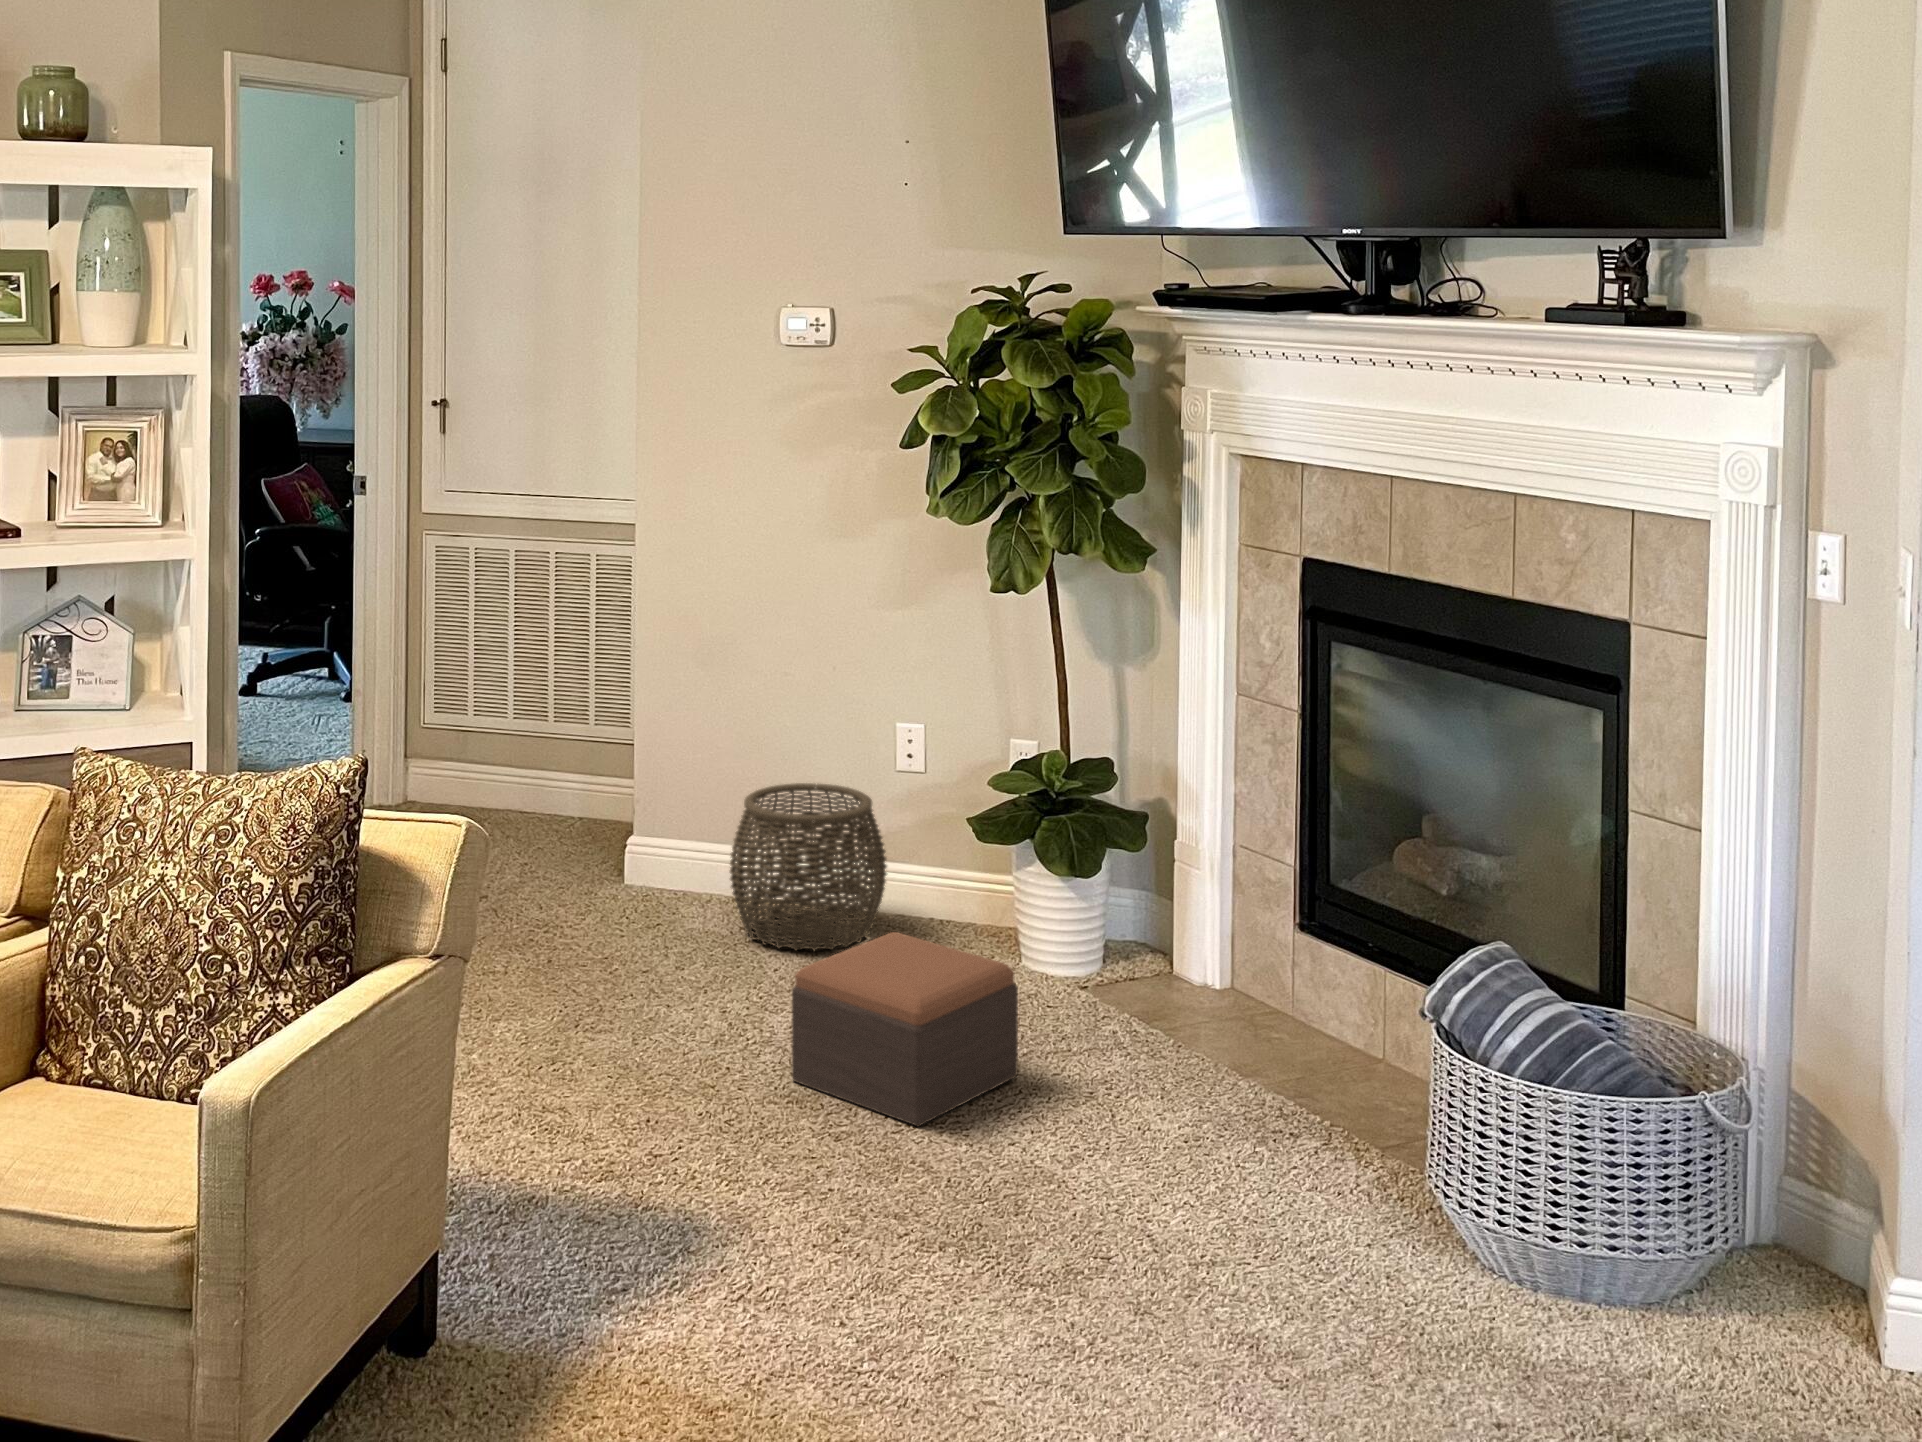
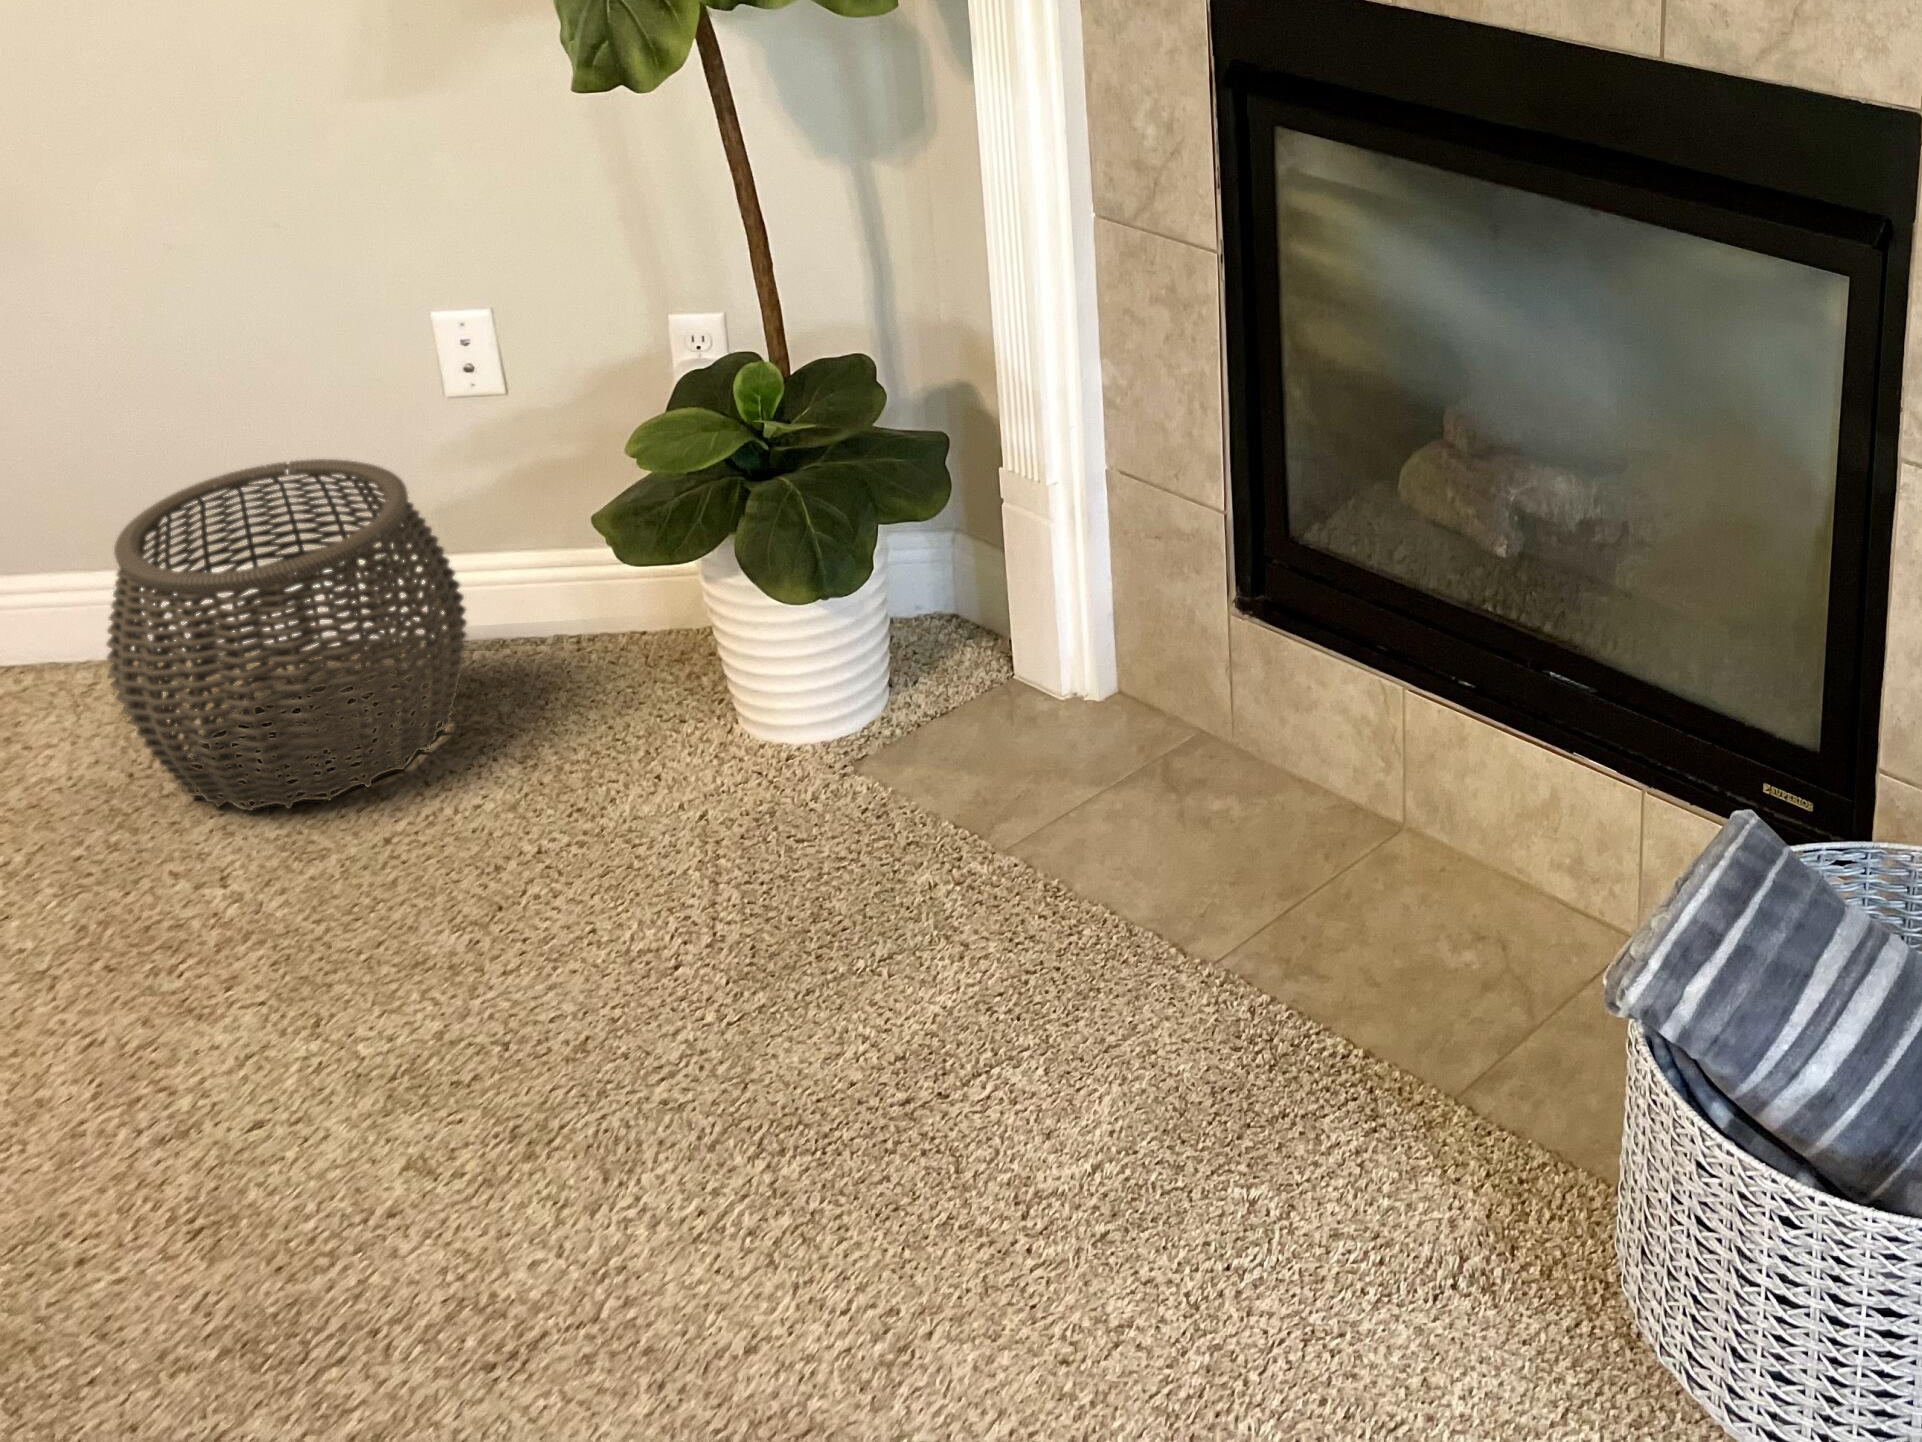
footstool: present [792,932,1018,1126] -> none [205,866,768,1356]

